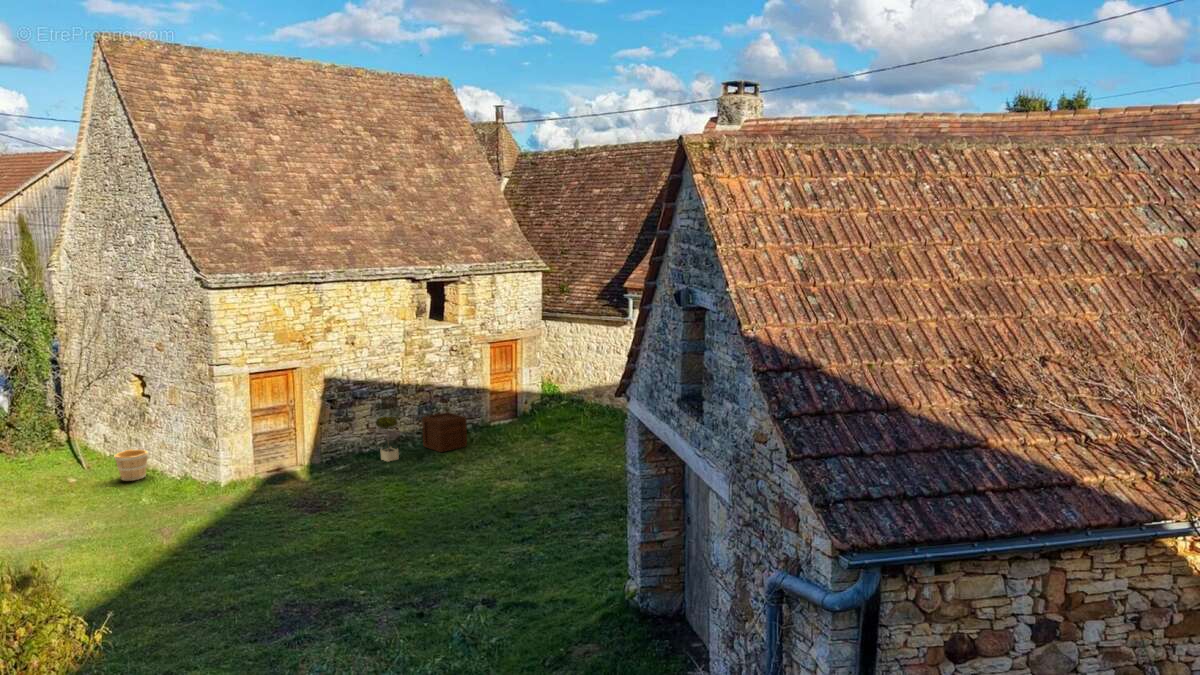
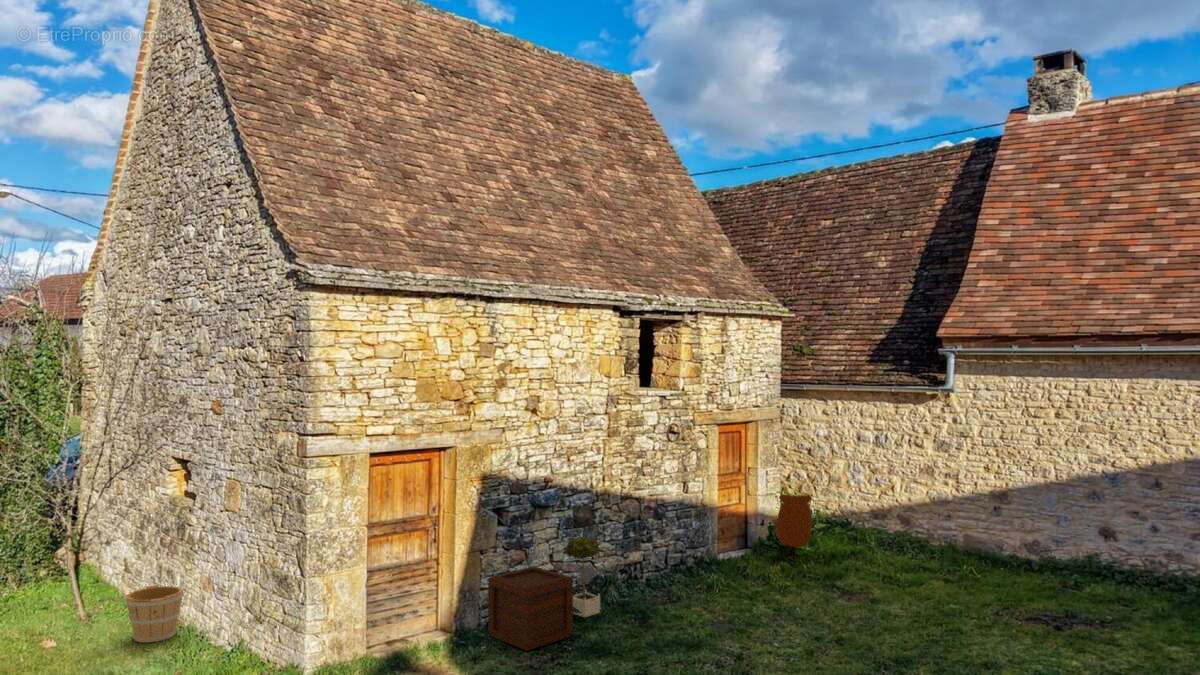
lounge chair: none [524,387,551,430] -> present [771,494,814,564]
wooden crate: present [422,412,467,452] -> present [488,566,573,651]

